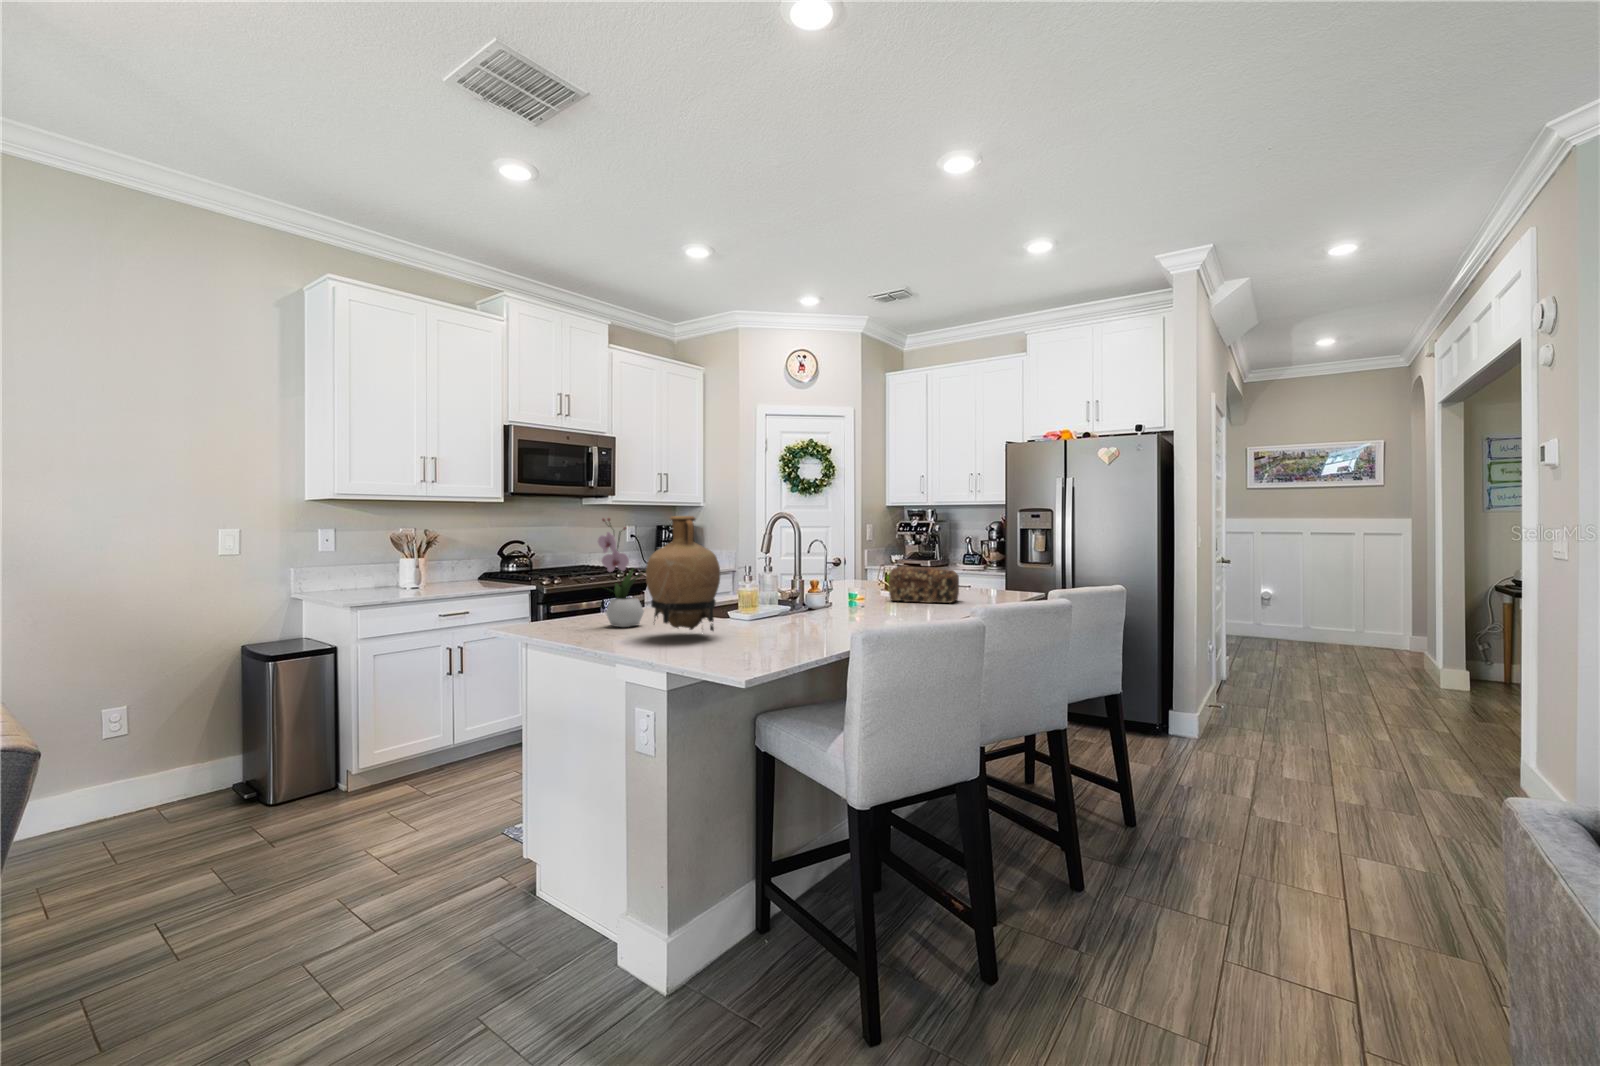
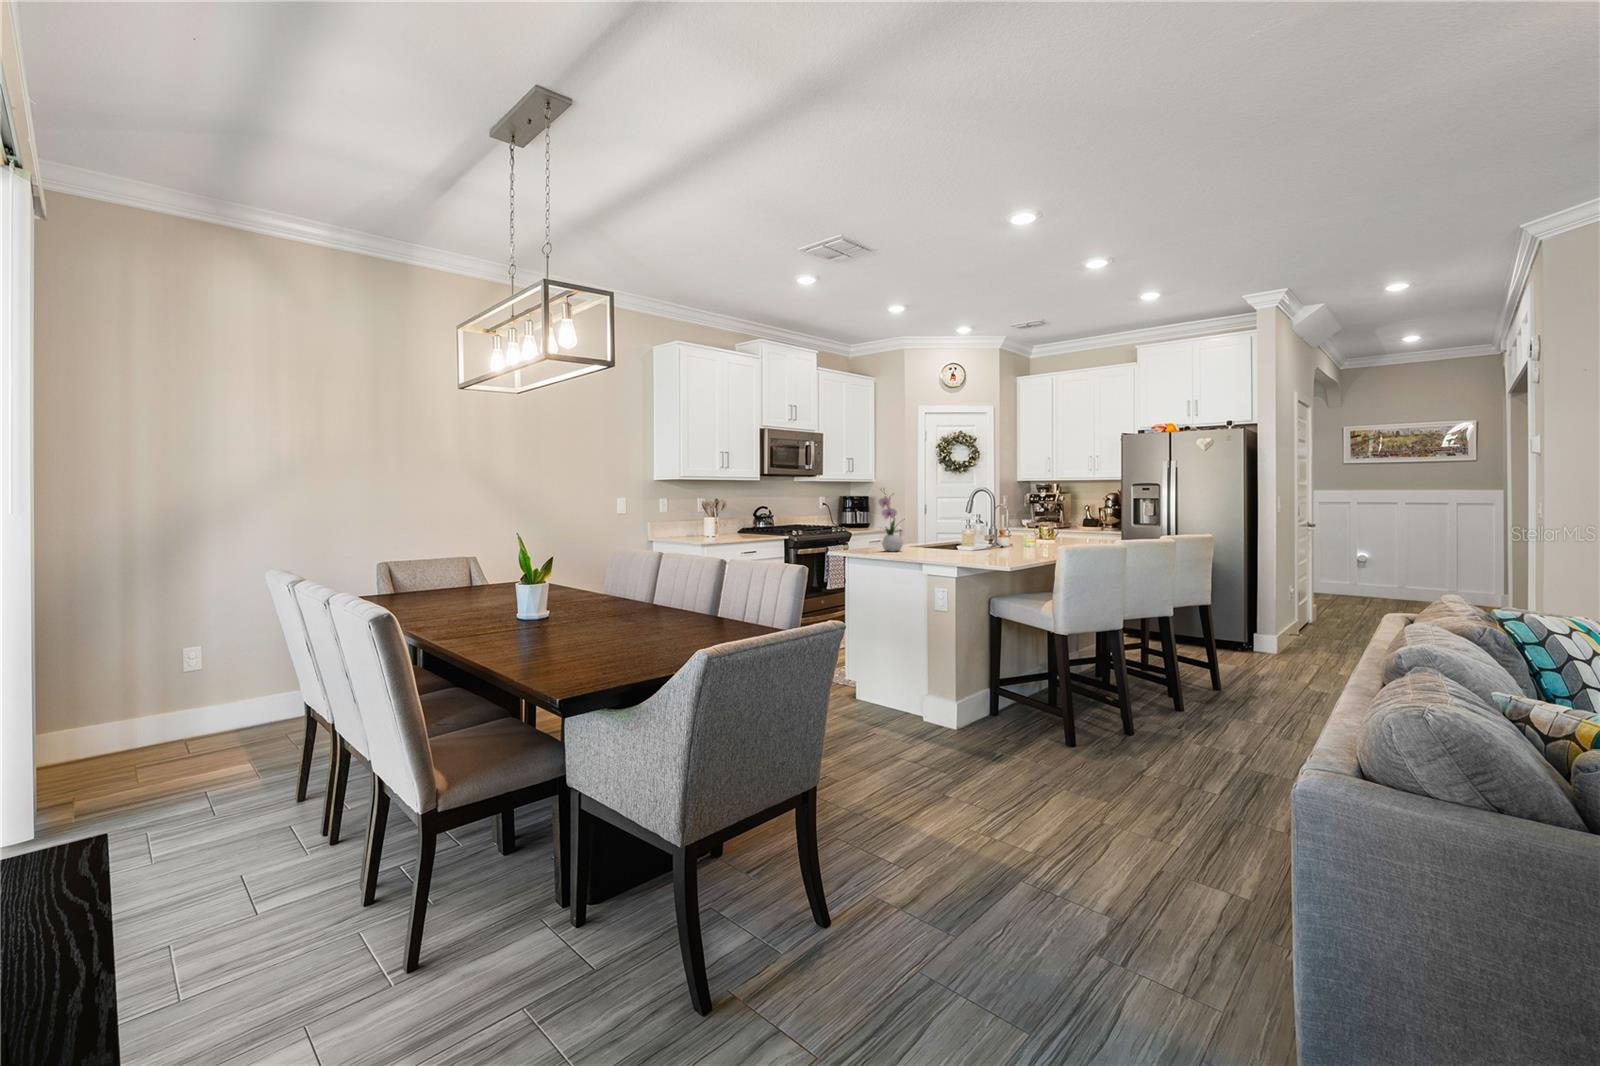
vase: present [646,516,720,631] -> none [917,486,959,553]
bread loaf: present [889,566,959,603] -> none [1043,521,1092,544]

